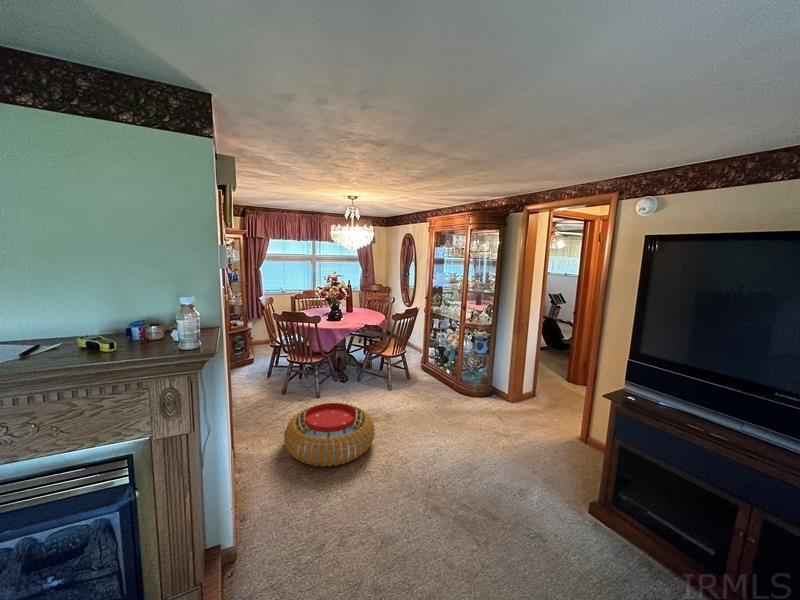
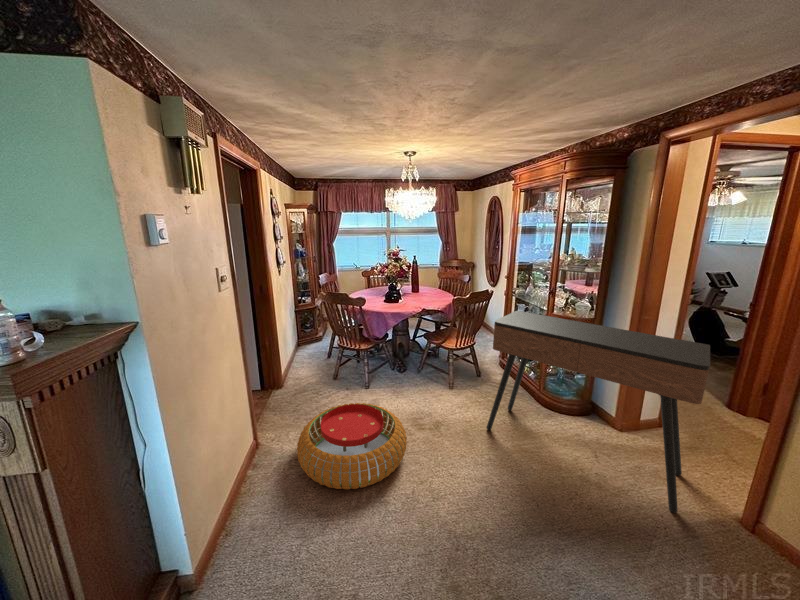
console table: none [426,322,559,441] -> present [487,311,710,513]

